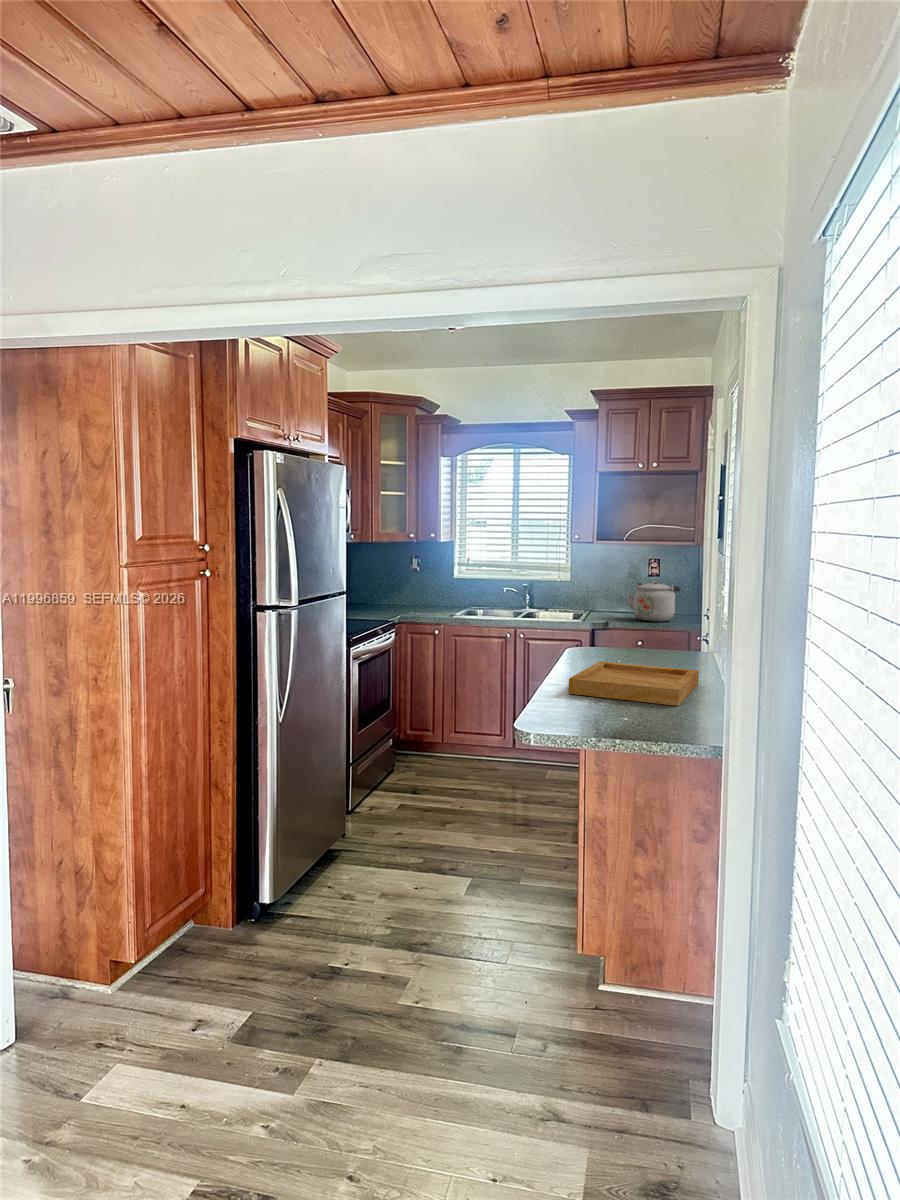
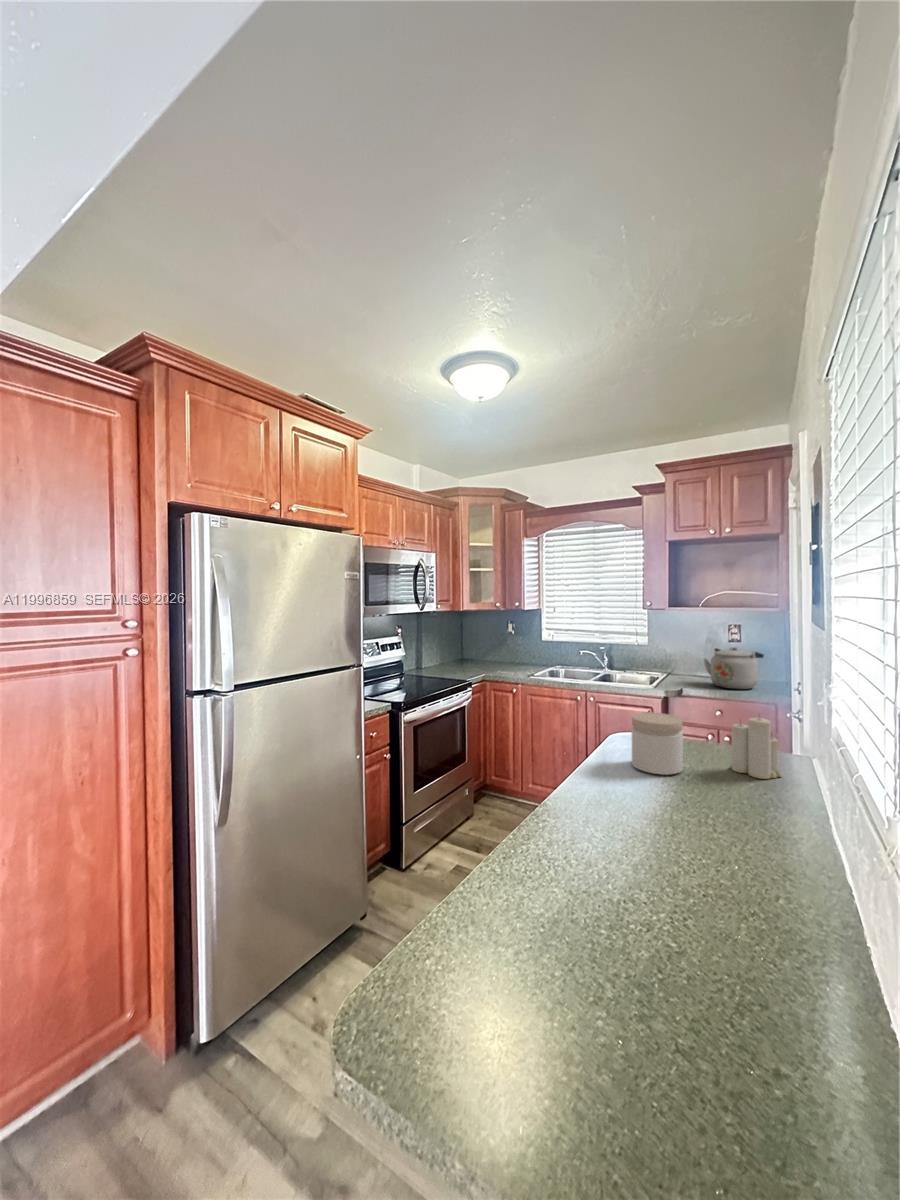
candle: none [663,617,696,662] -> present [730,718,782,779]
jar: none [597,622,634,663] -> present [632,712,683,775]
tray: present [569,661,699,706] -> none [541,783,785,942]

